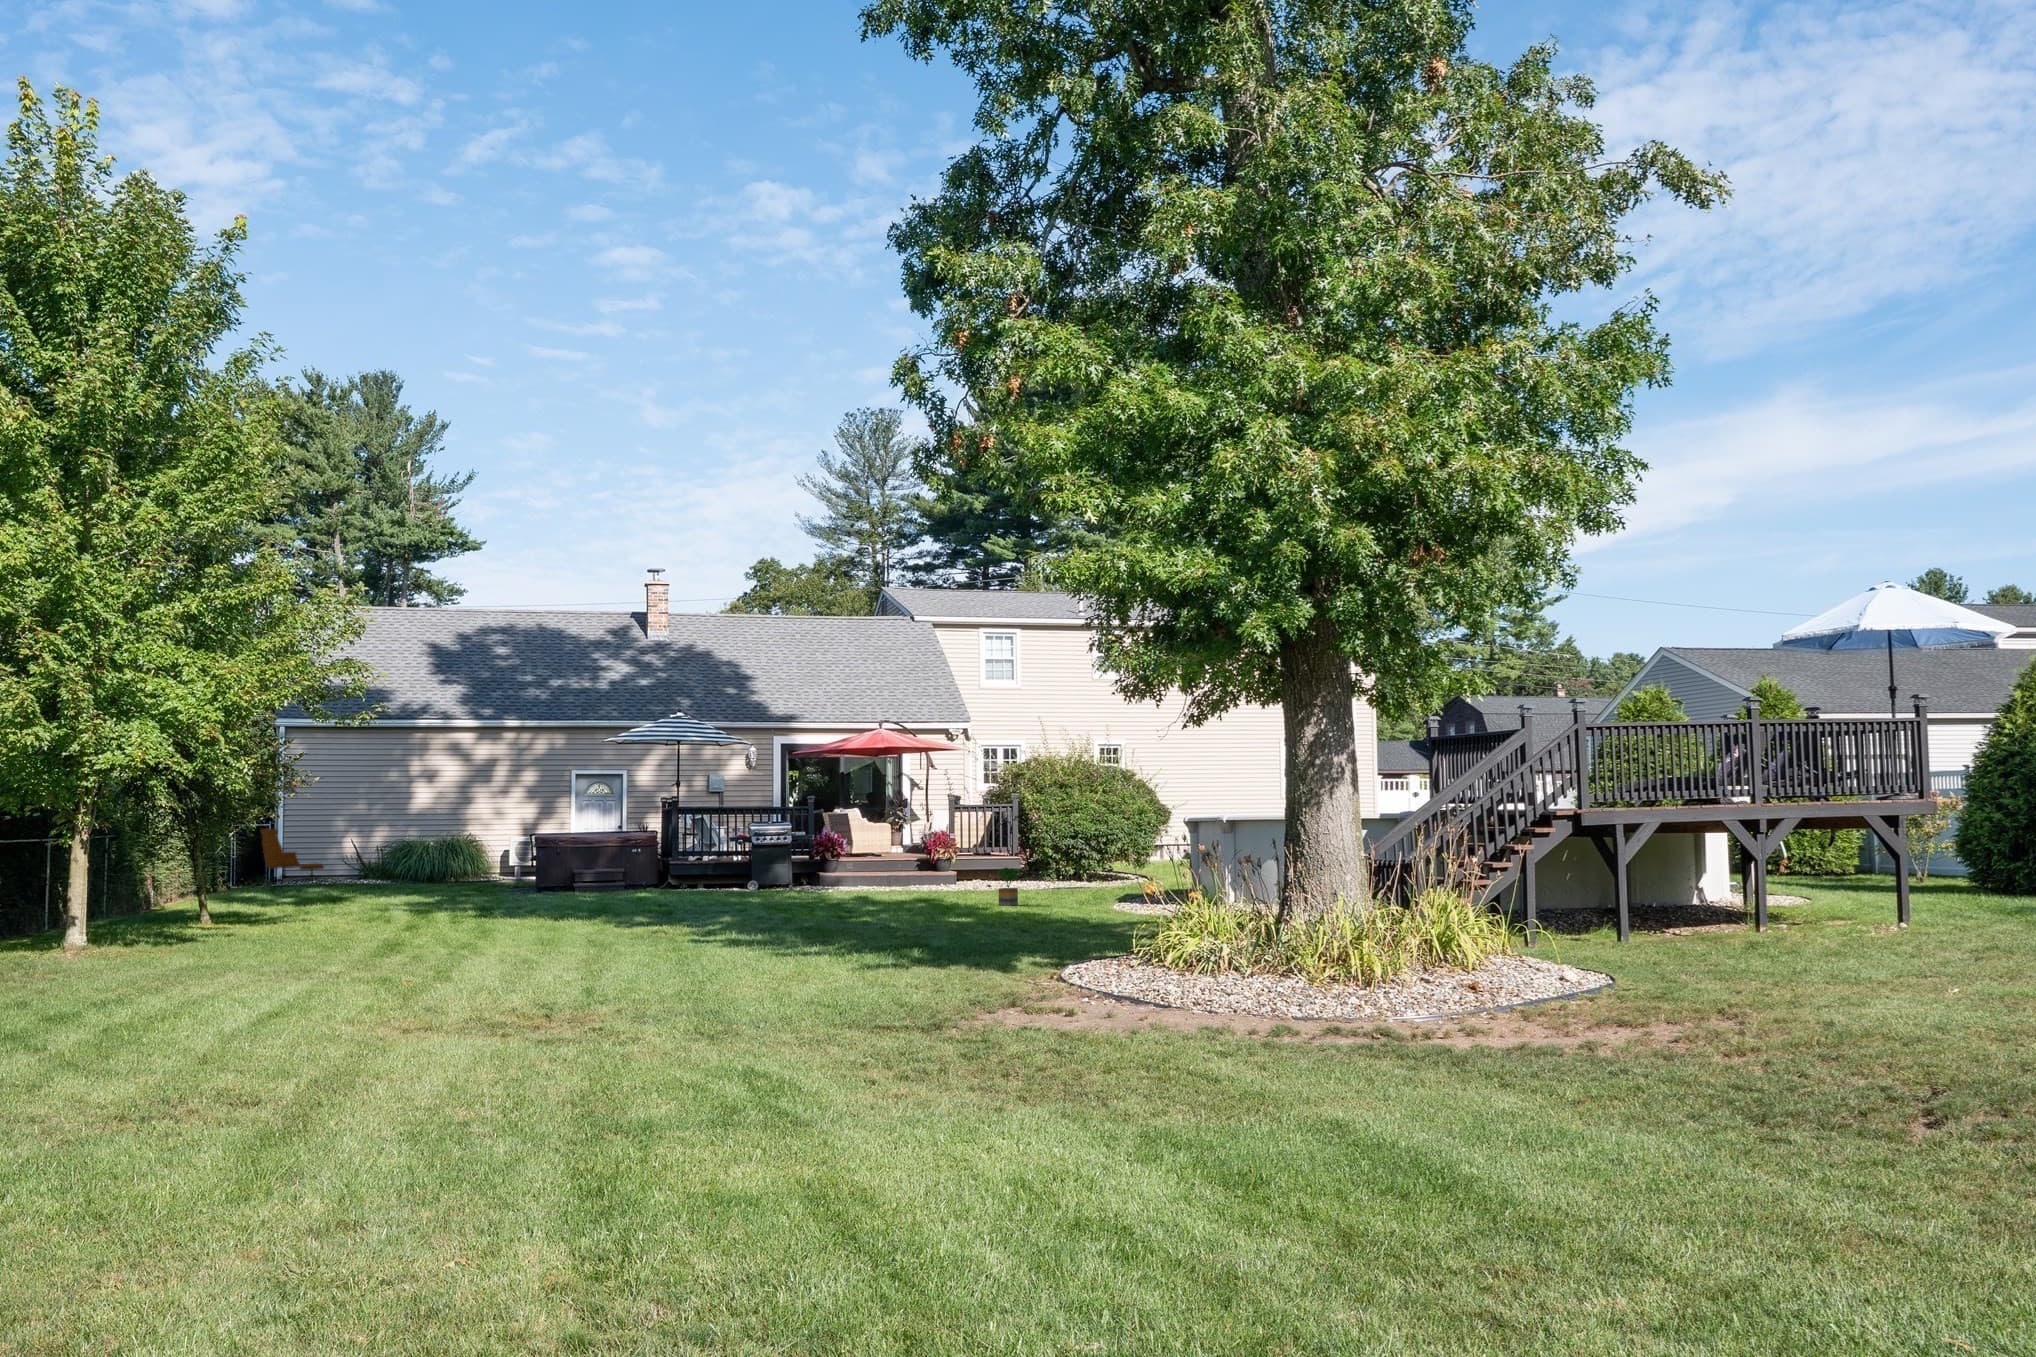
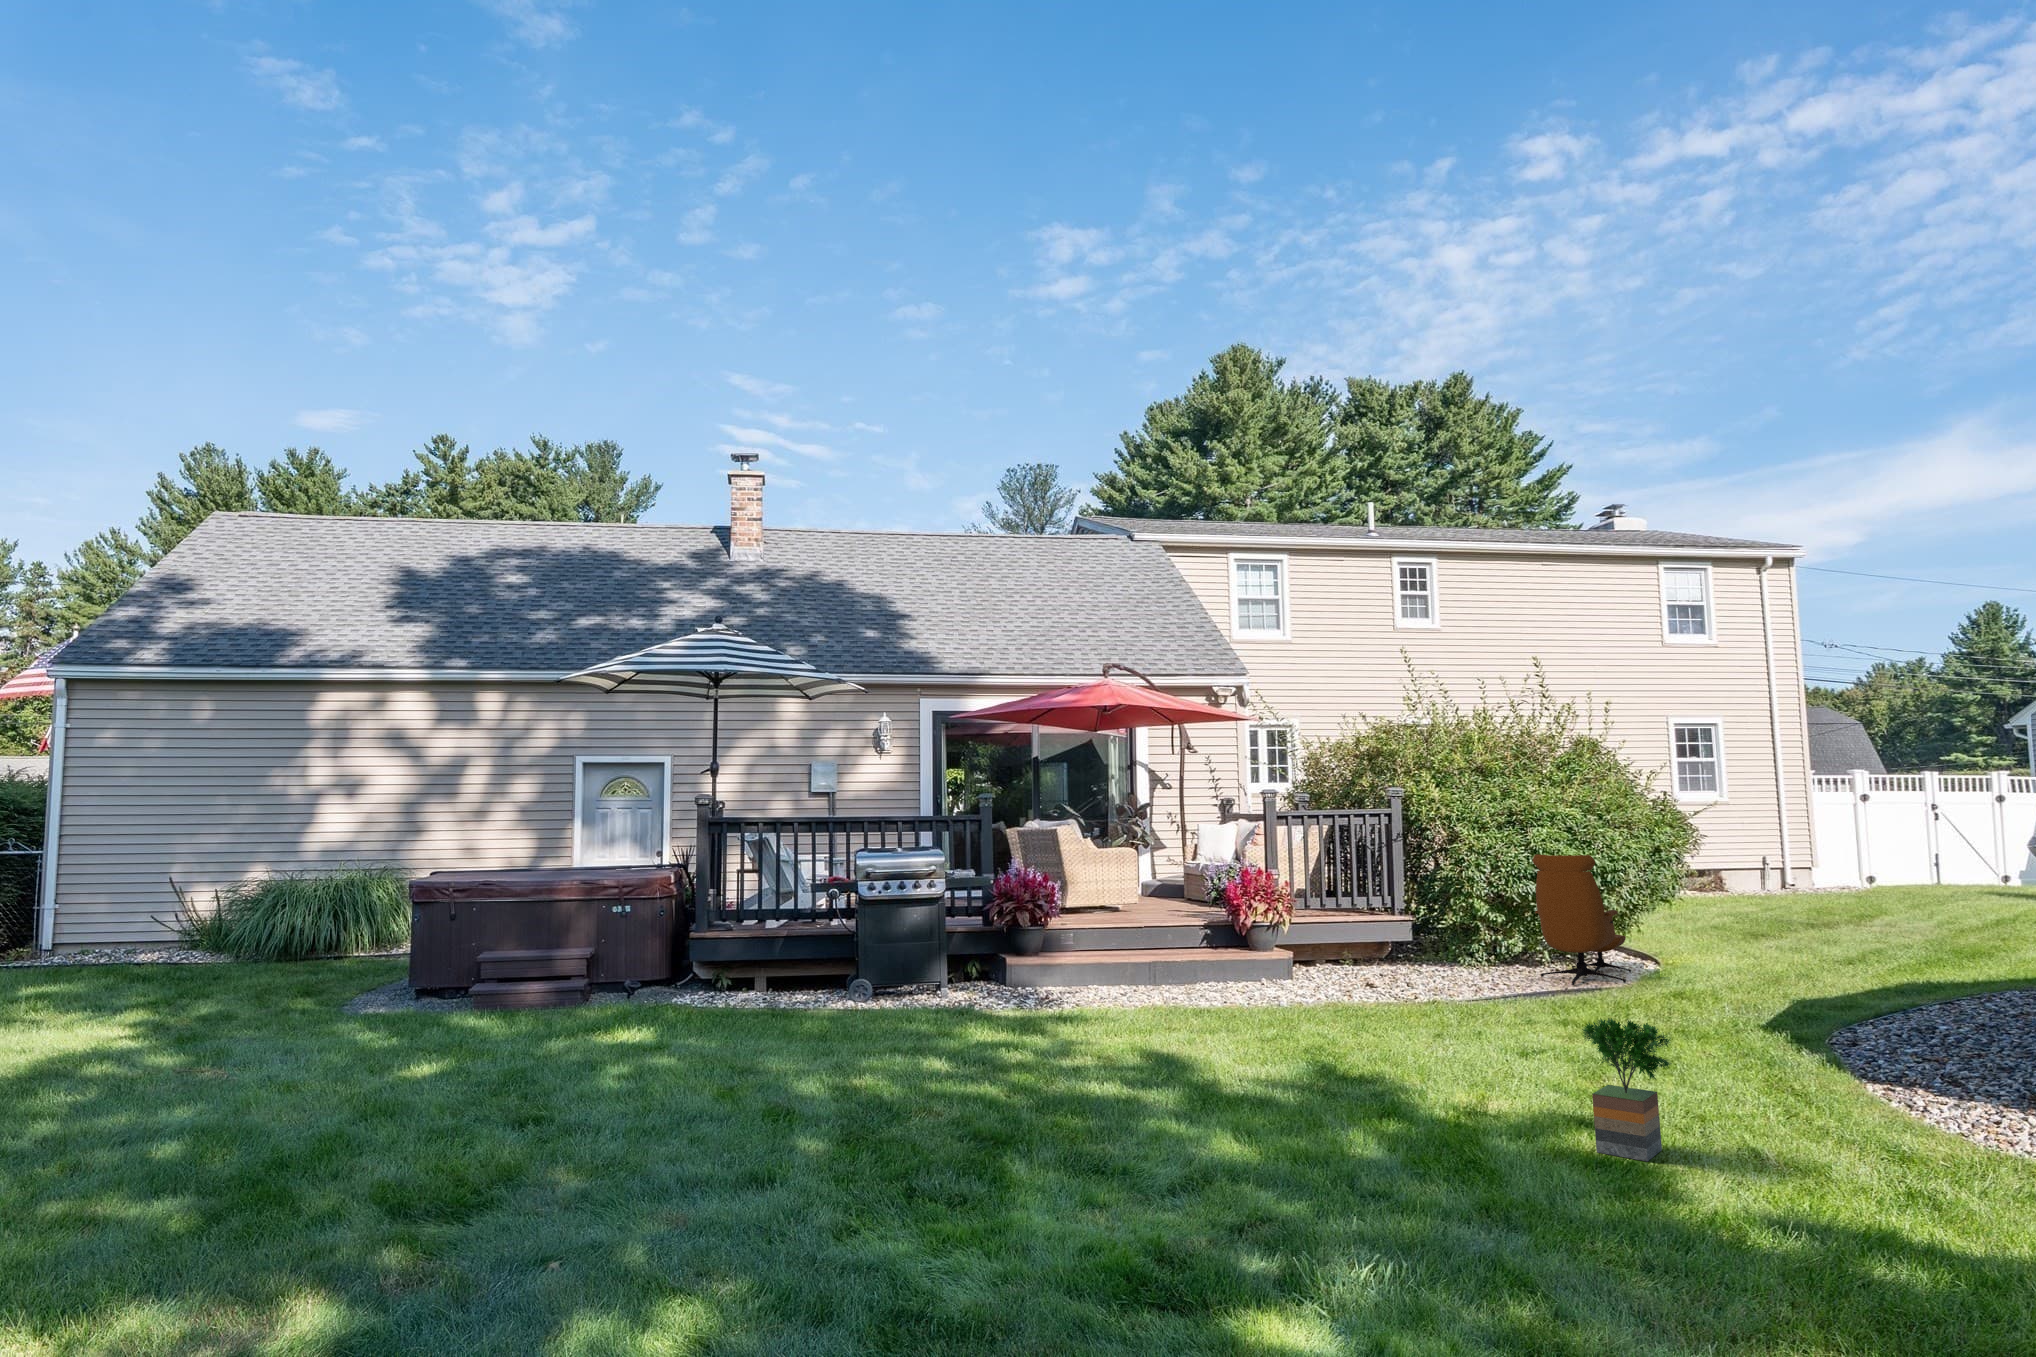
lounge chair: present [261,829,324,879] -> present [1533,854,1631,985]

